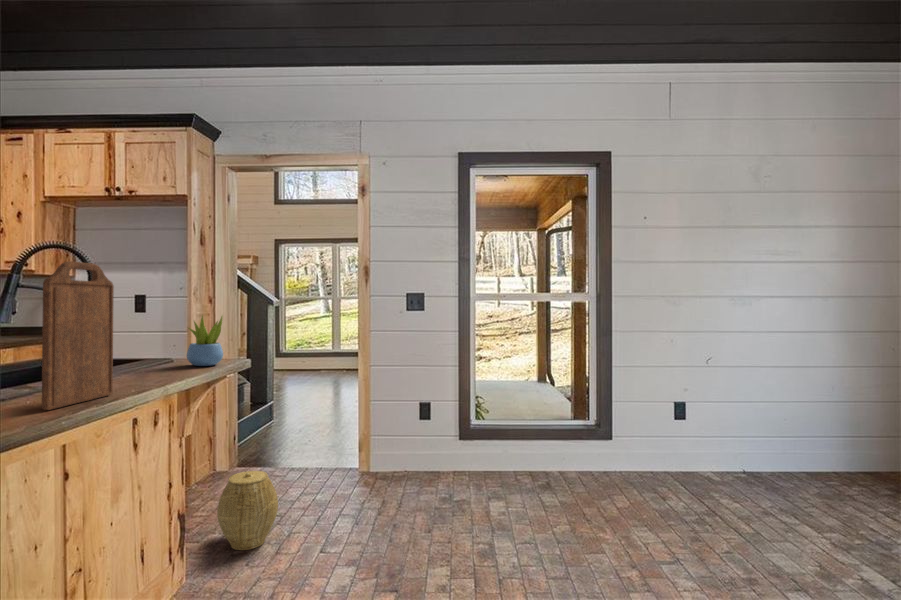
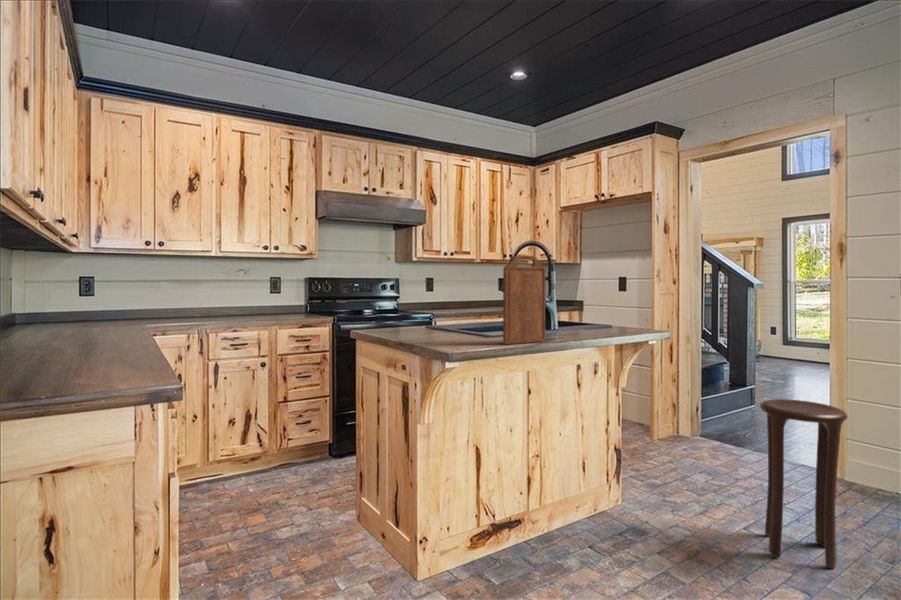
succulent plant: present [187,316,223,366] -> none [614,291,642,332]
stool: none [336,412,403,569] -> present [760,399,847,568]
woven basket: present [217,471,278,550] -> none [654,433,709,502]

